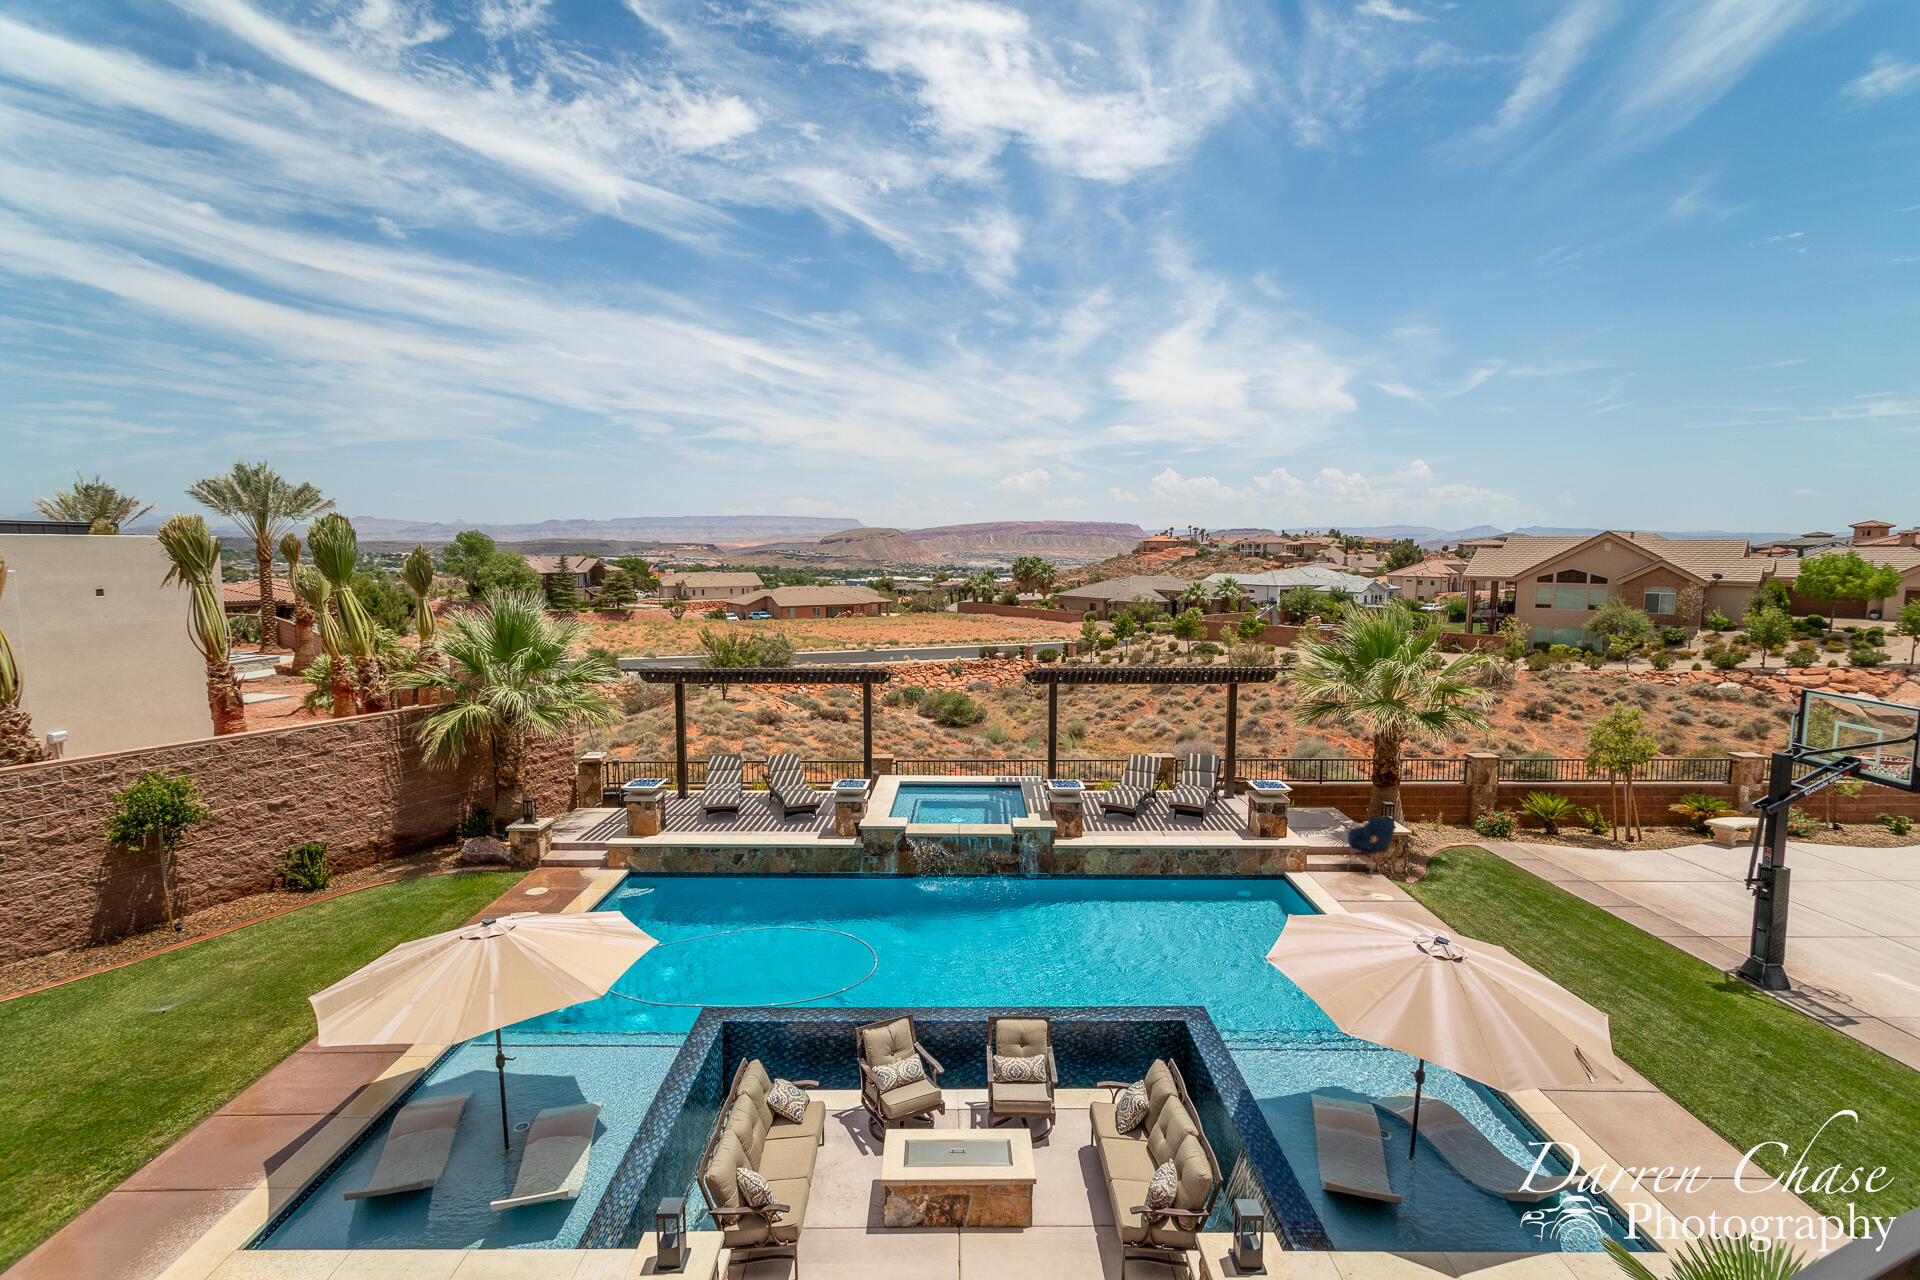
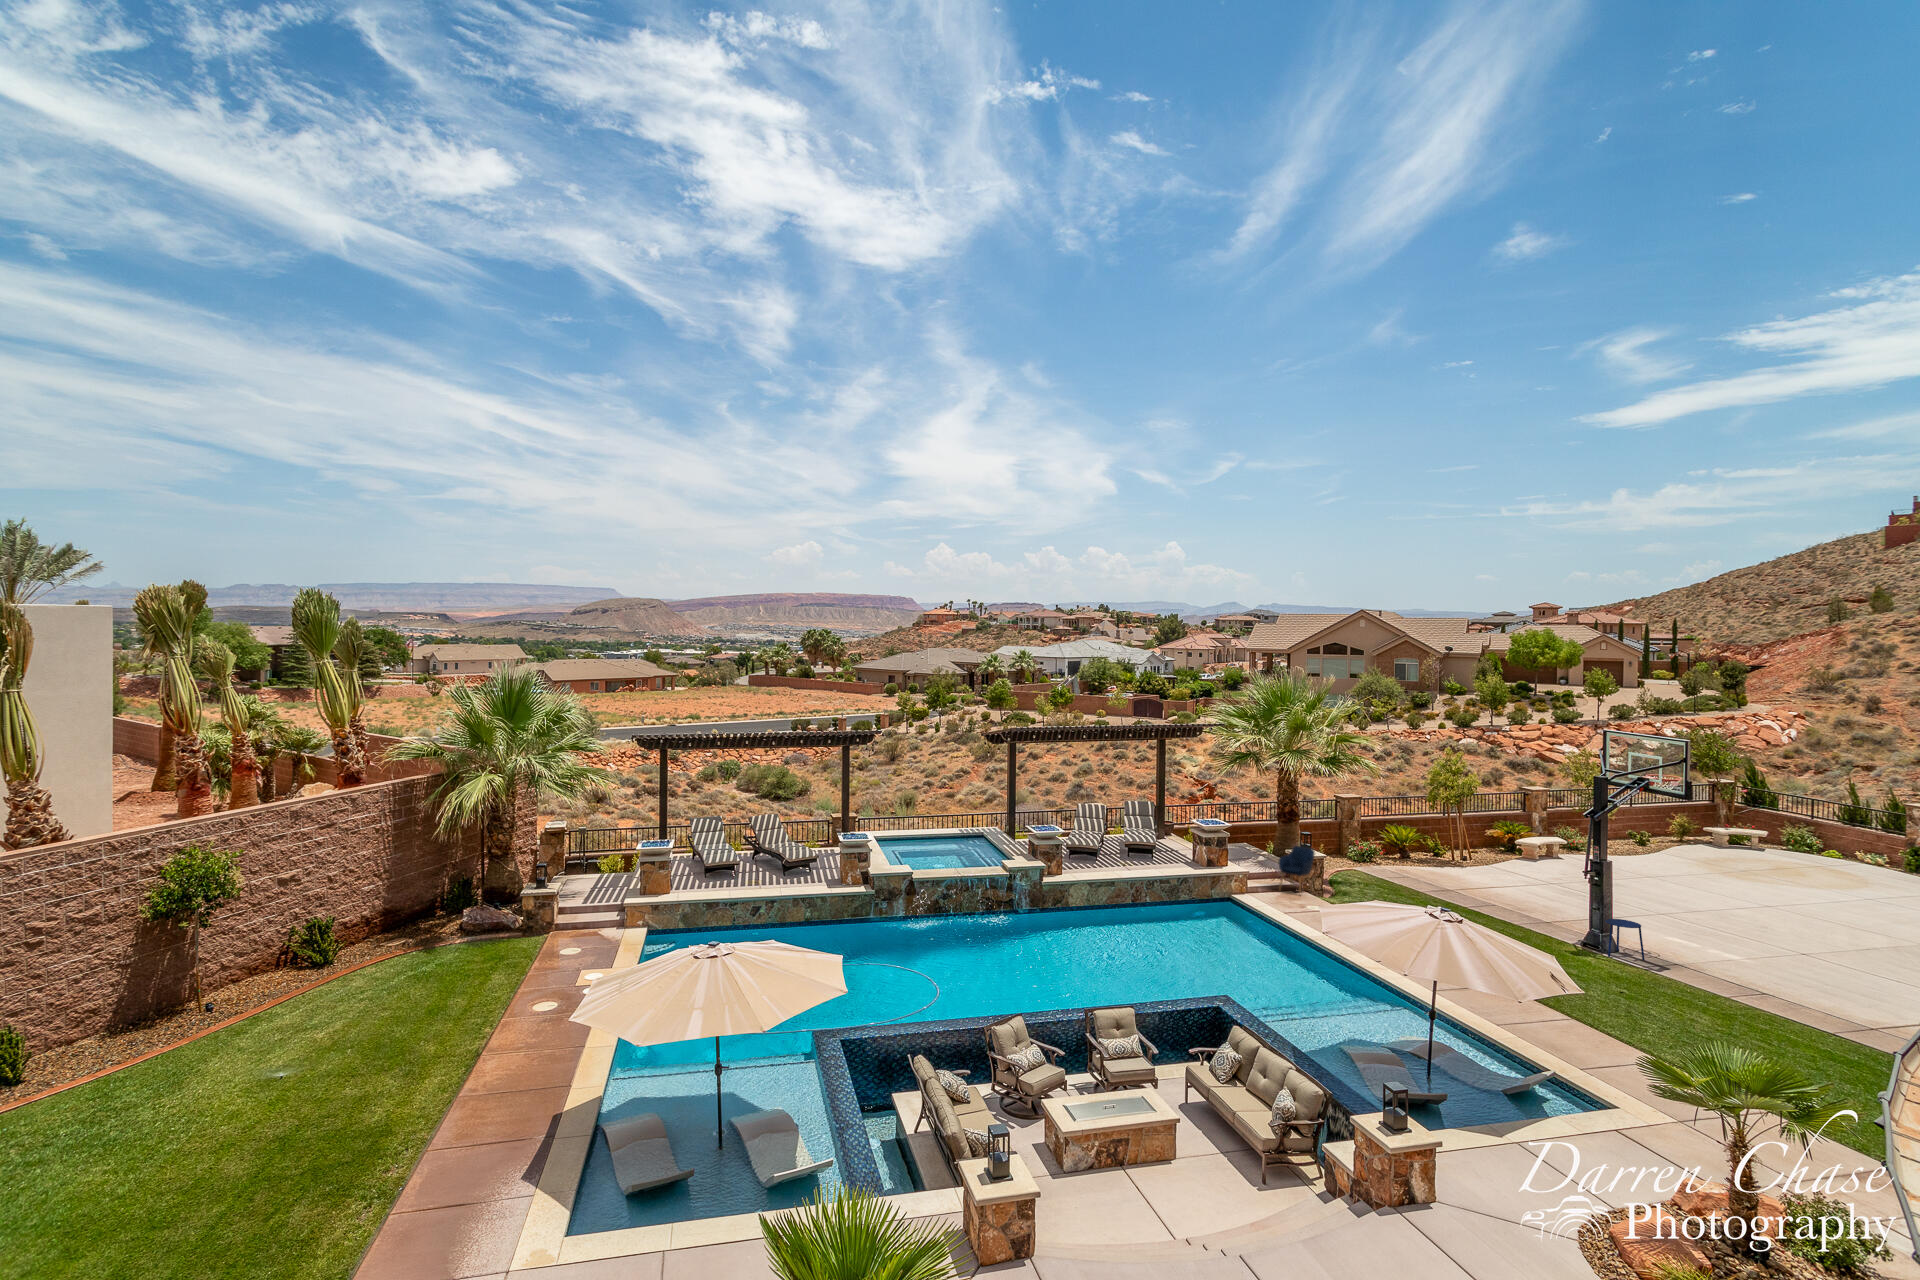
side table: none [1773,947,1832,1010] -> present [1605,919,1645,960]

